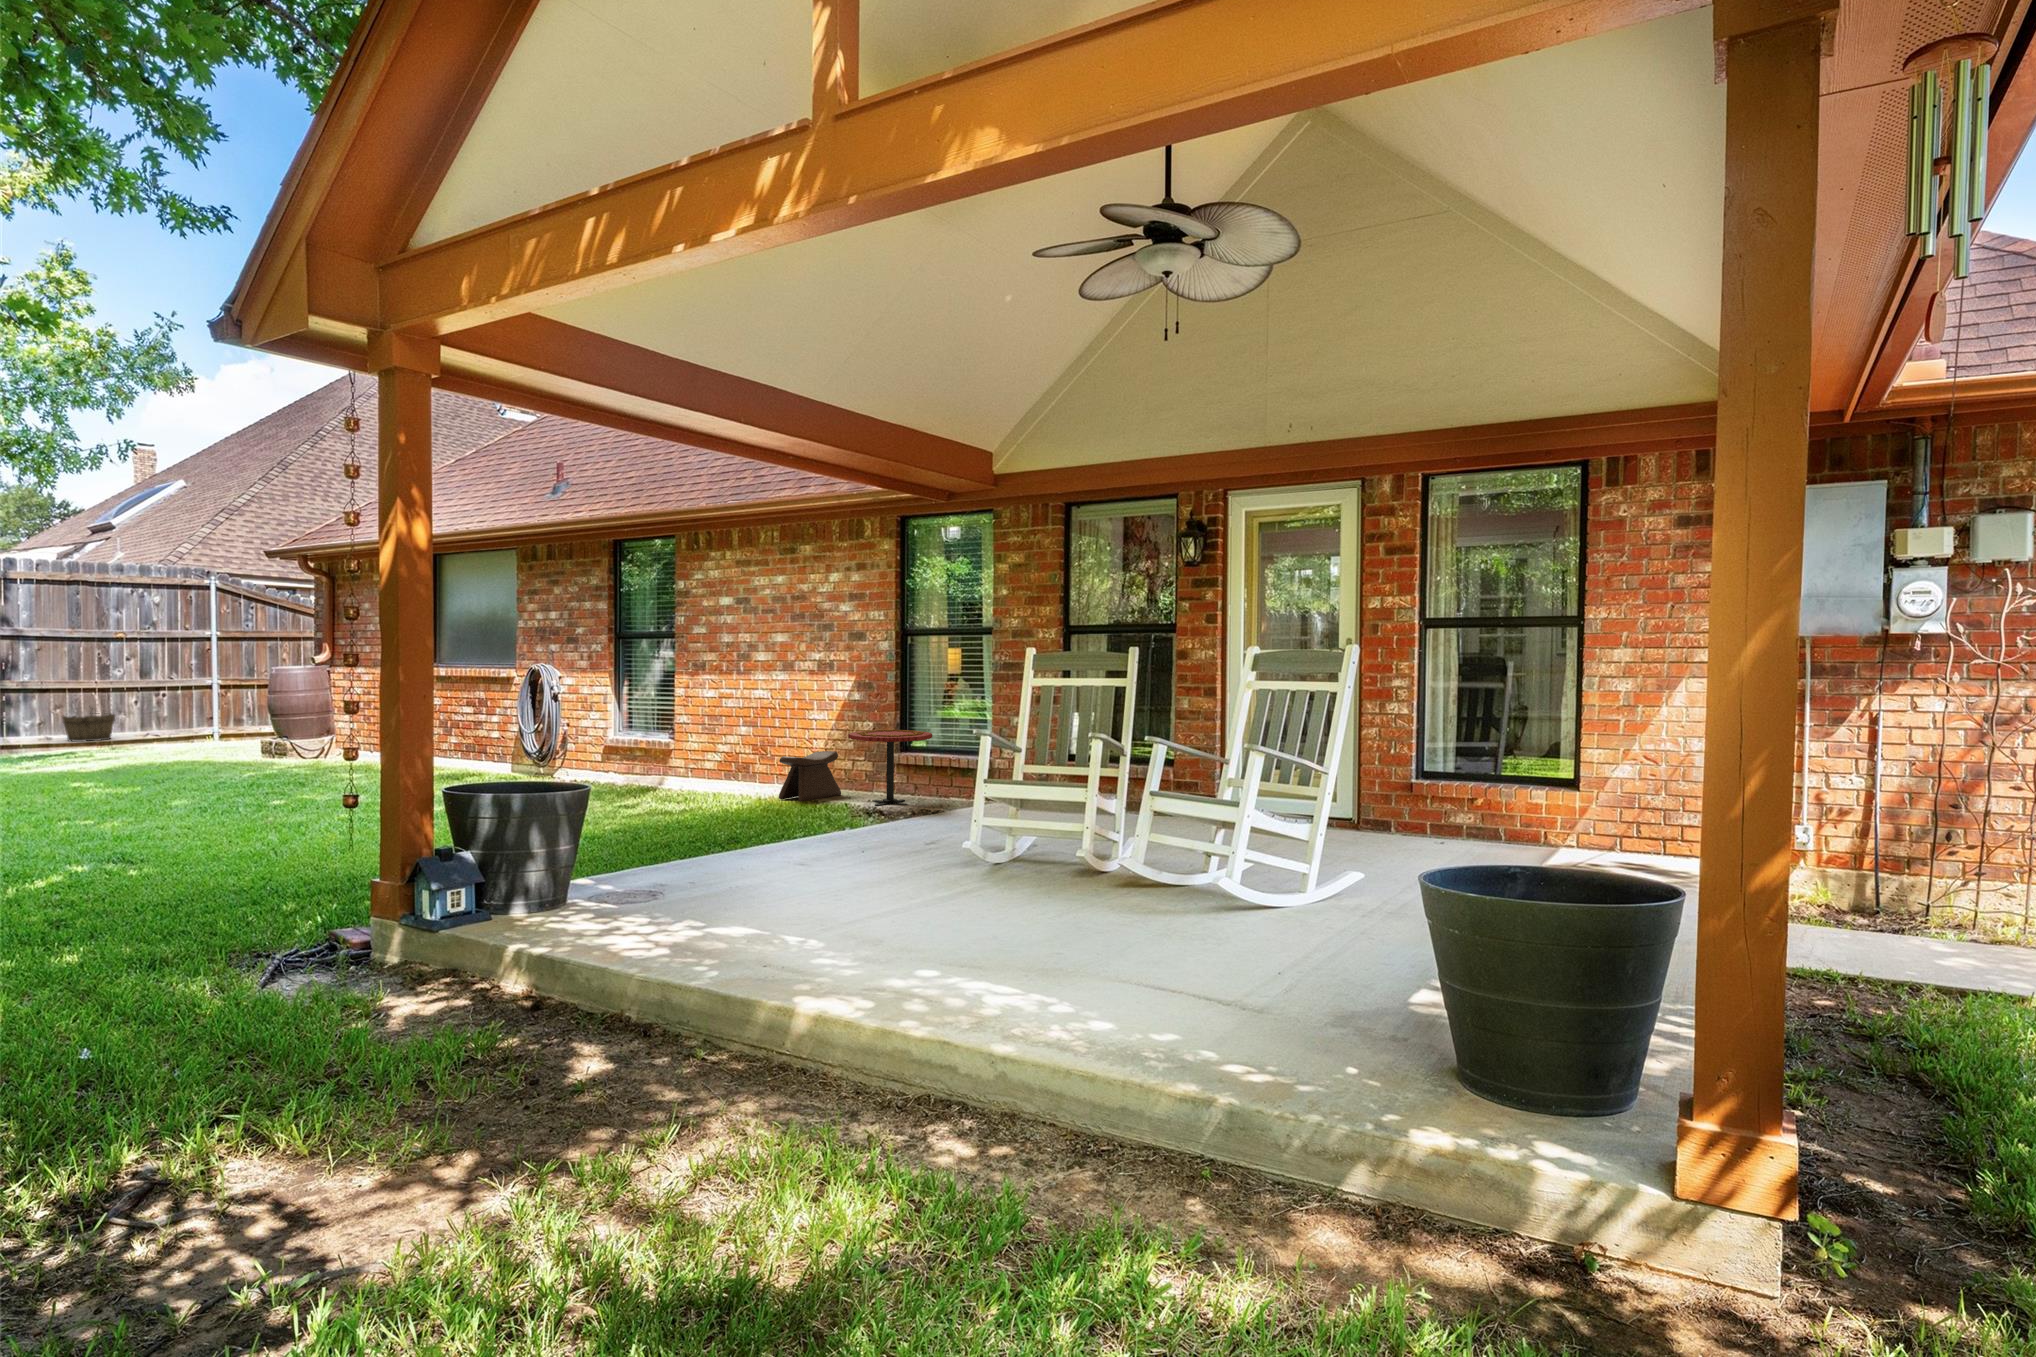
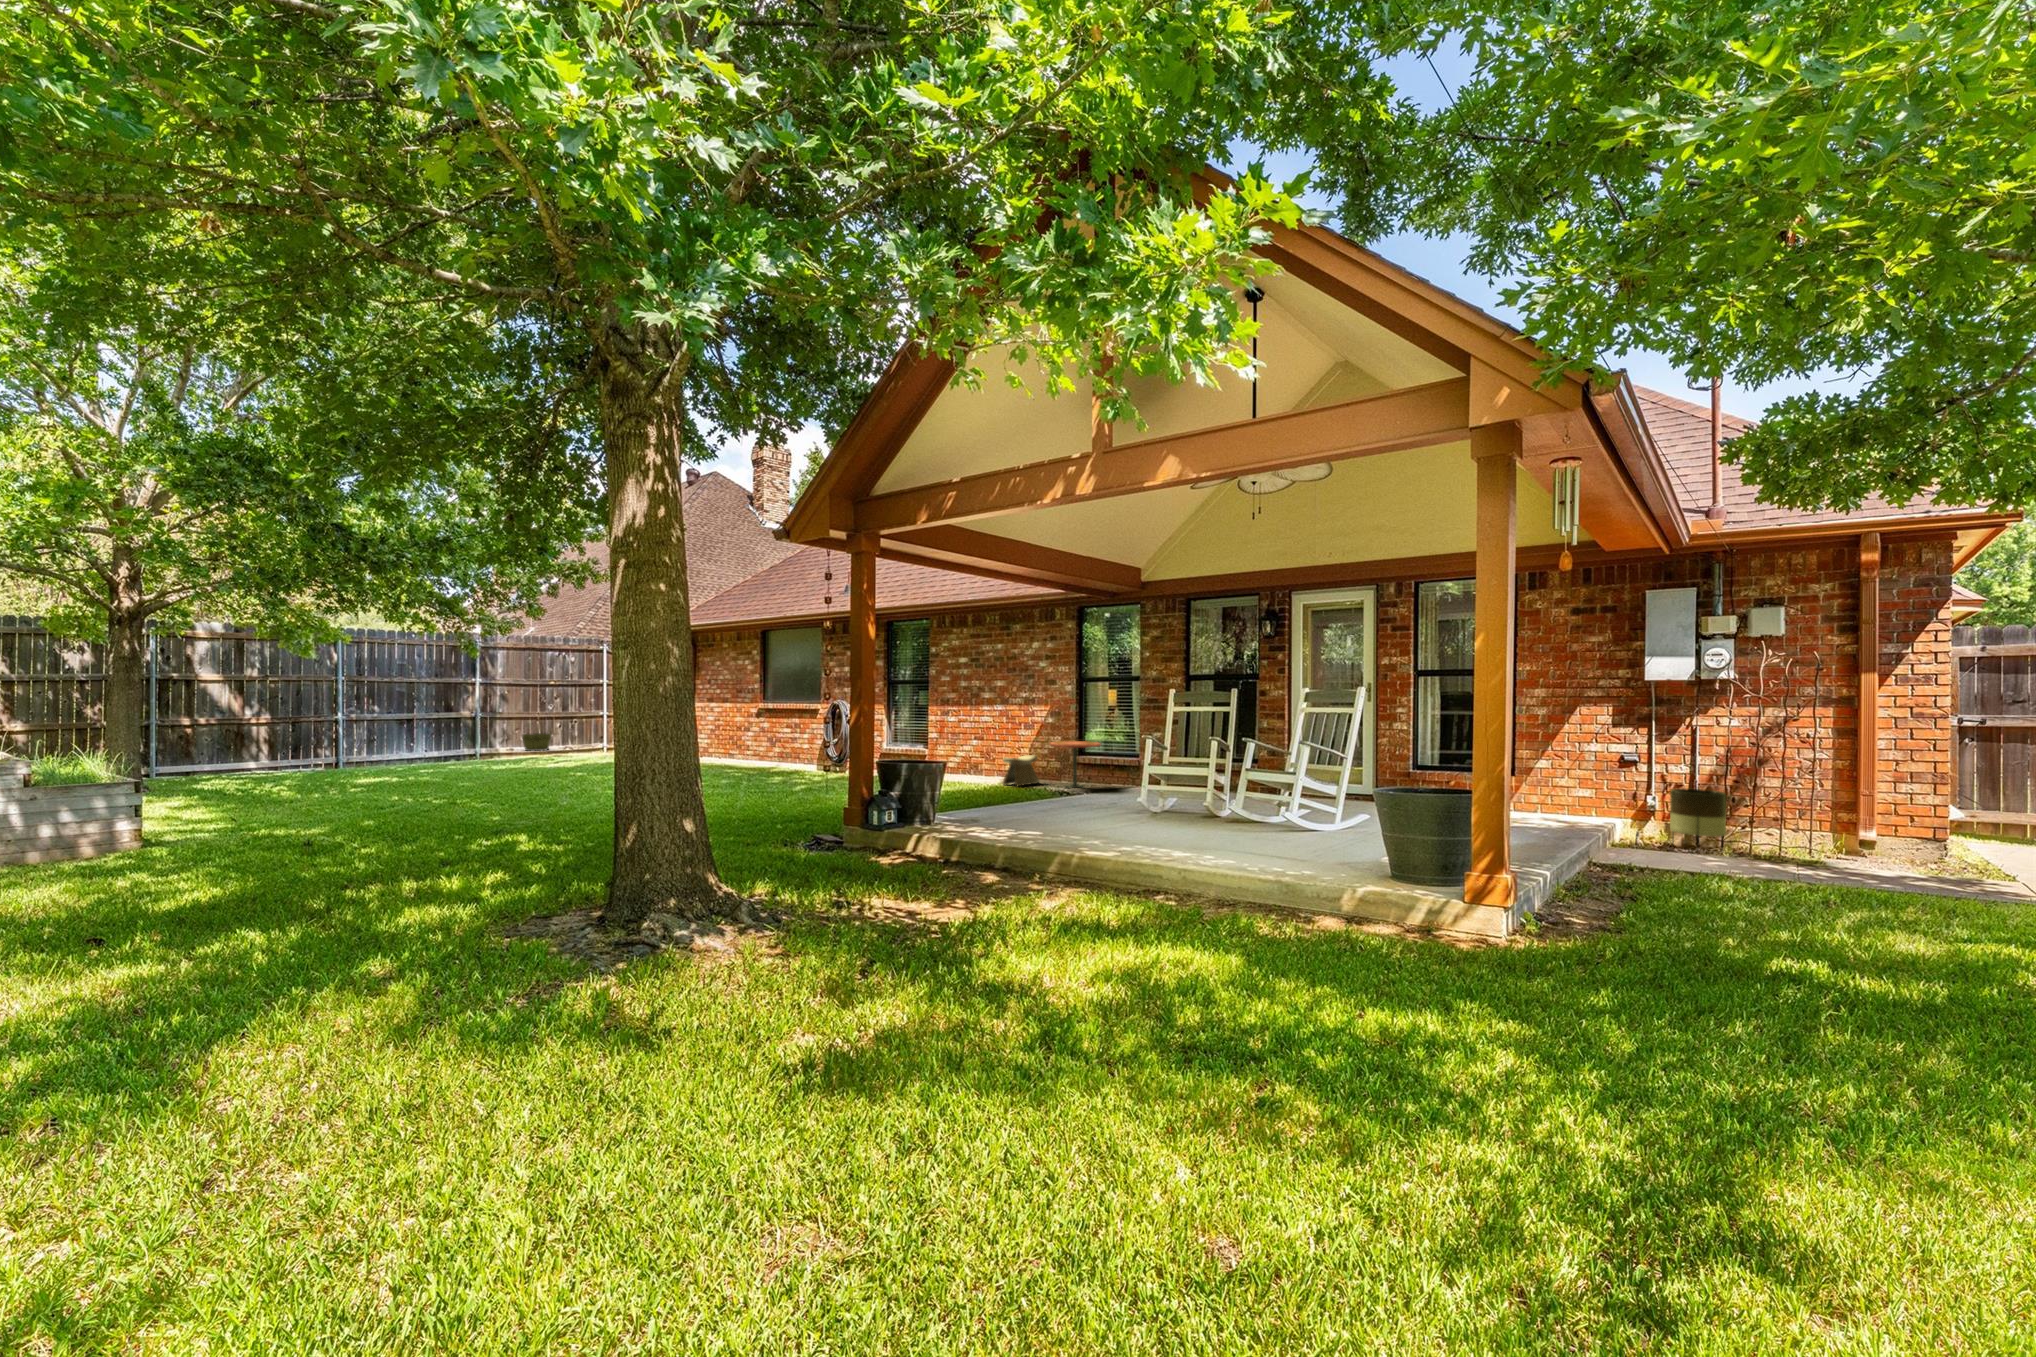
planter: none [1836,816,1932,930] -> present [1670,788,1726,849]

